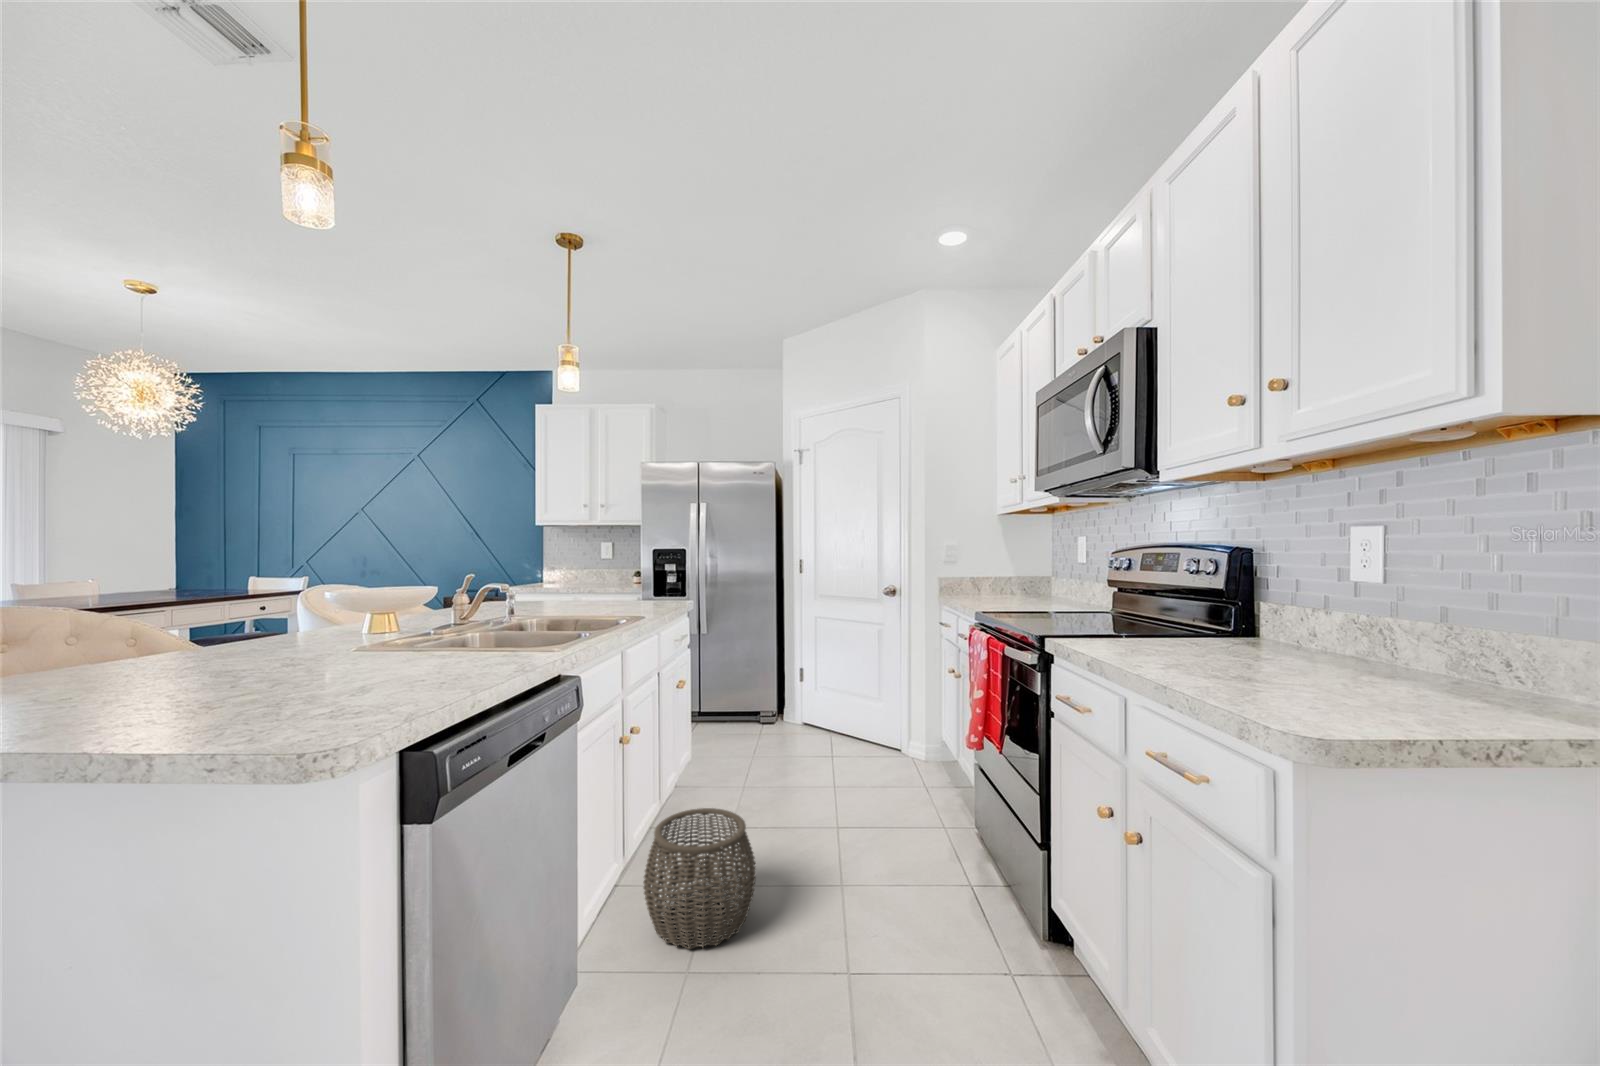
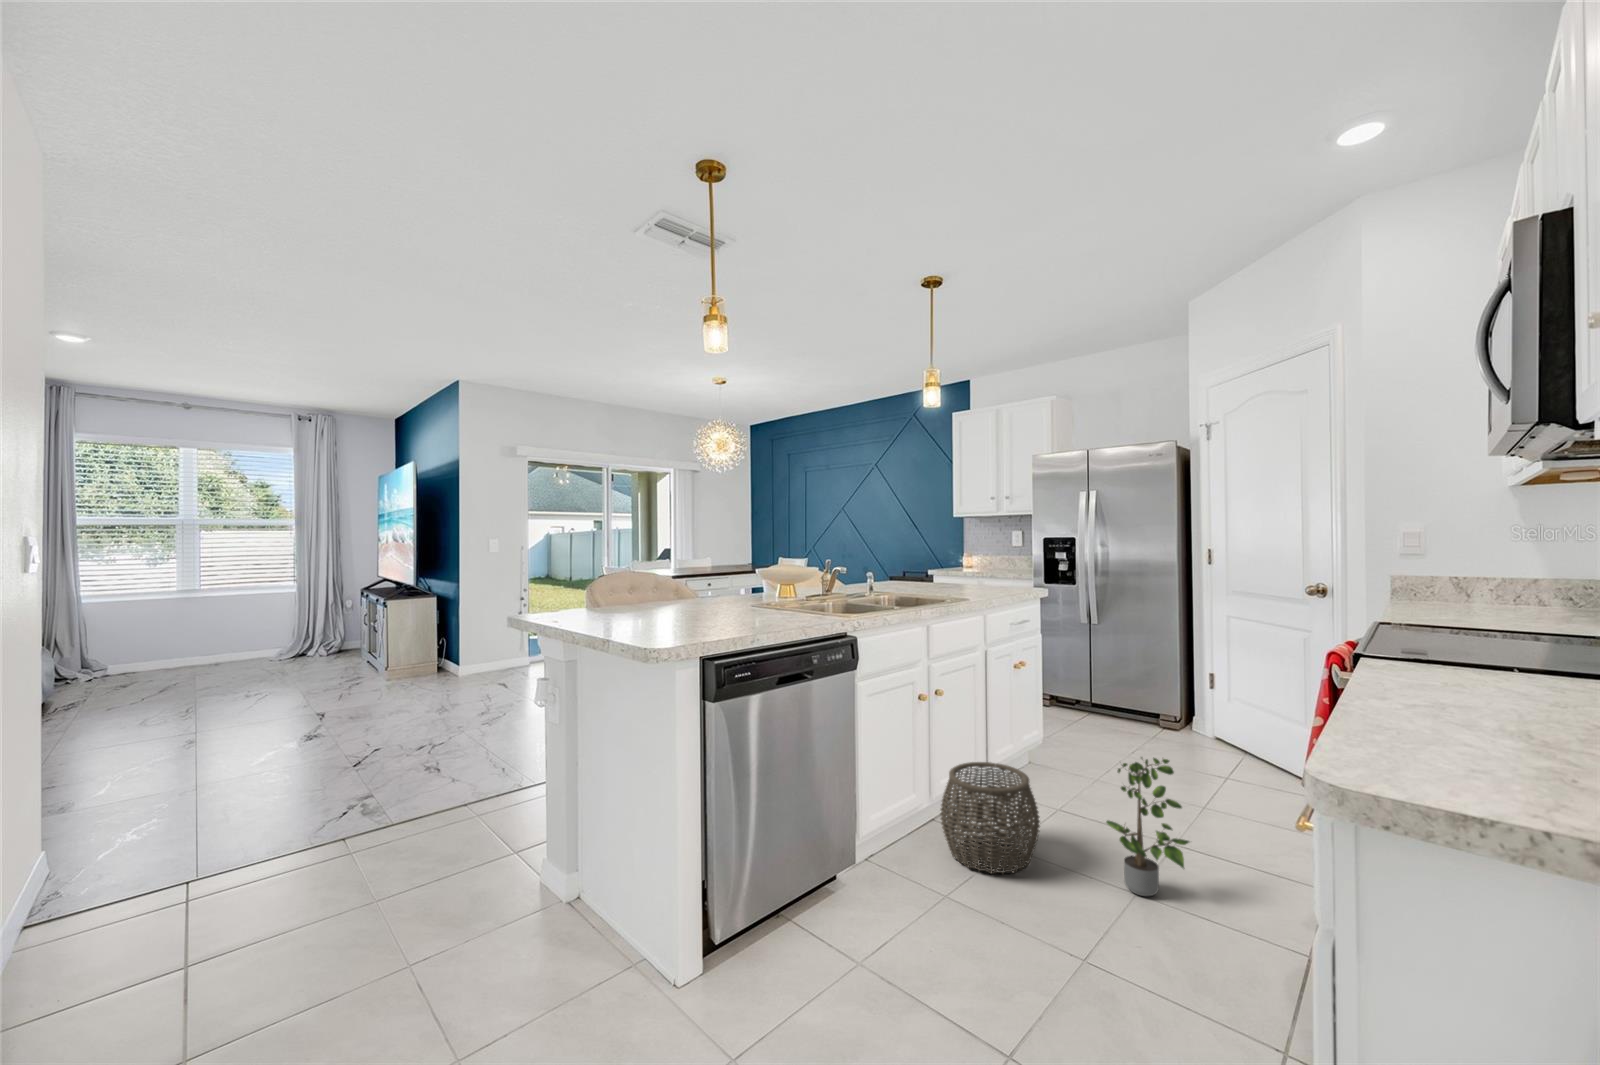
potted plant: none [820,759,888,906] -> present [1106,757,1189,896]

